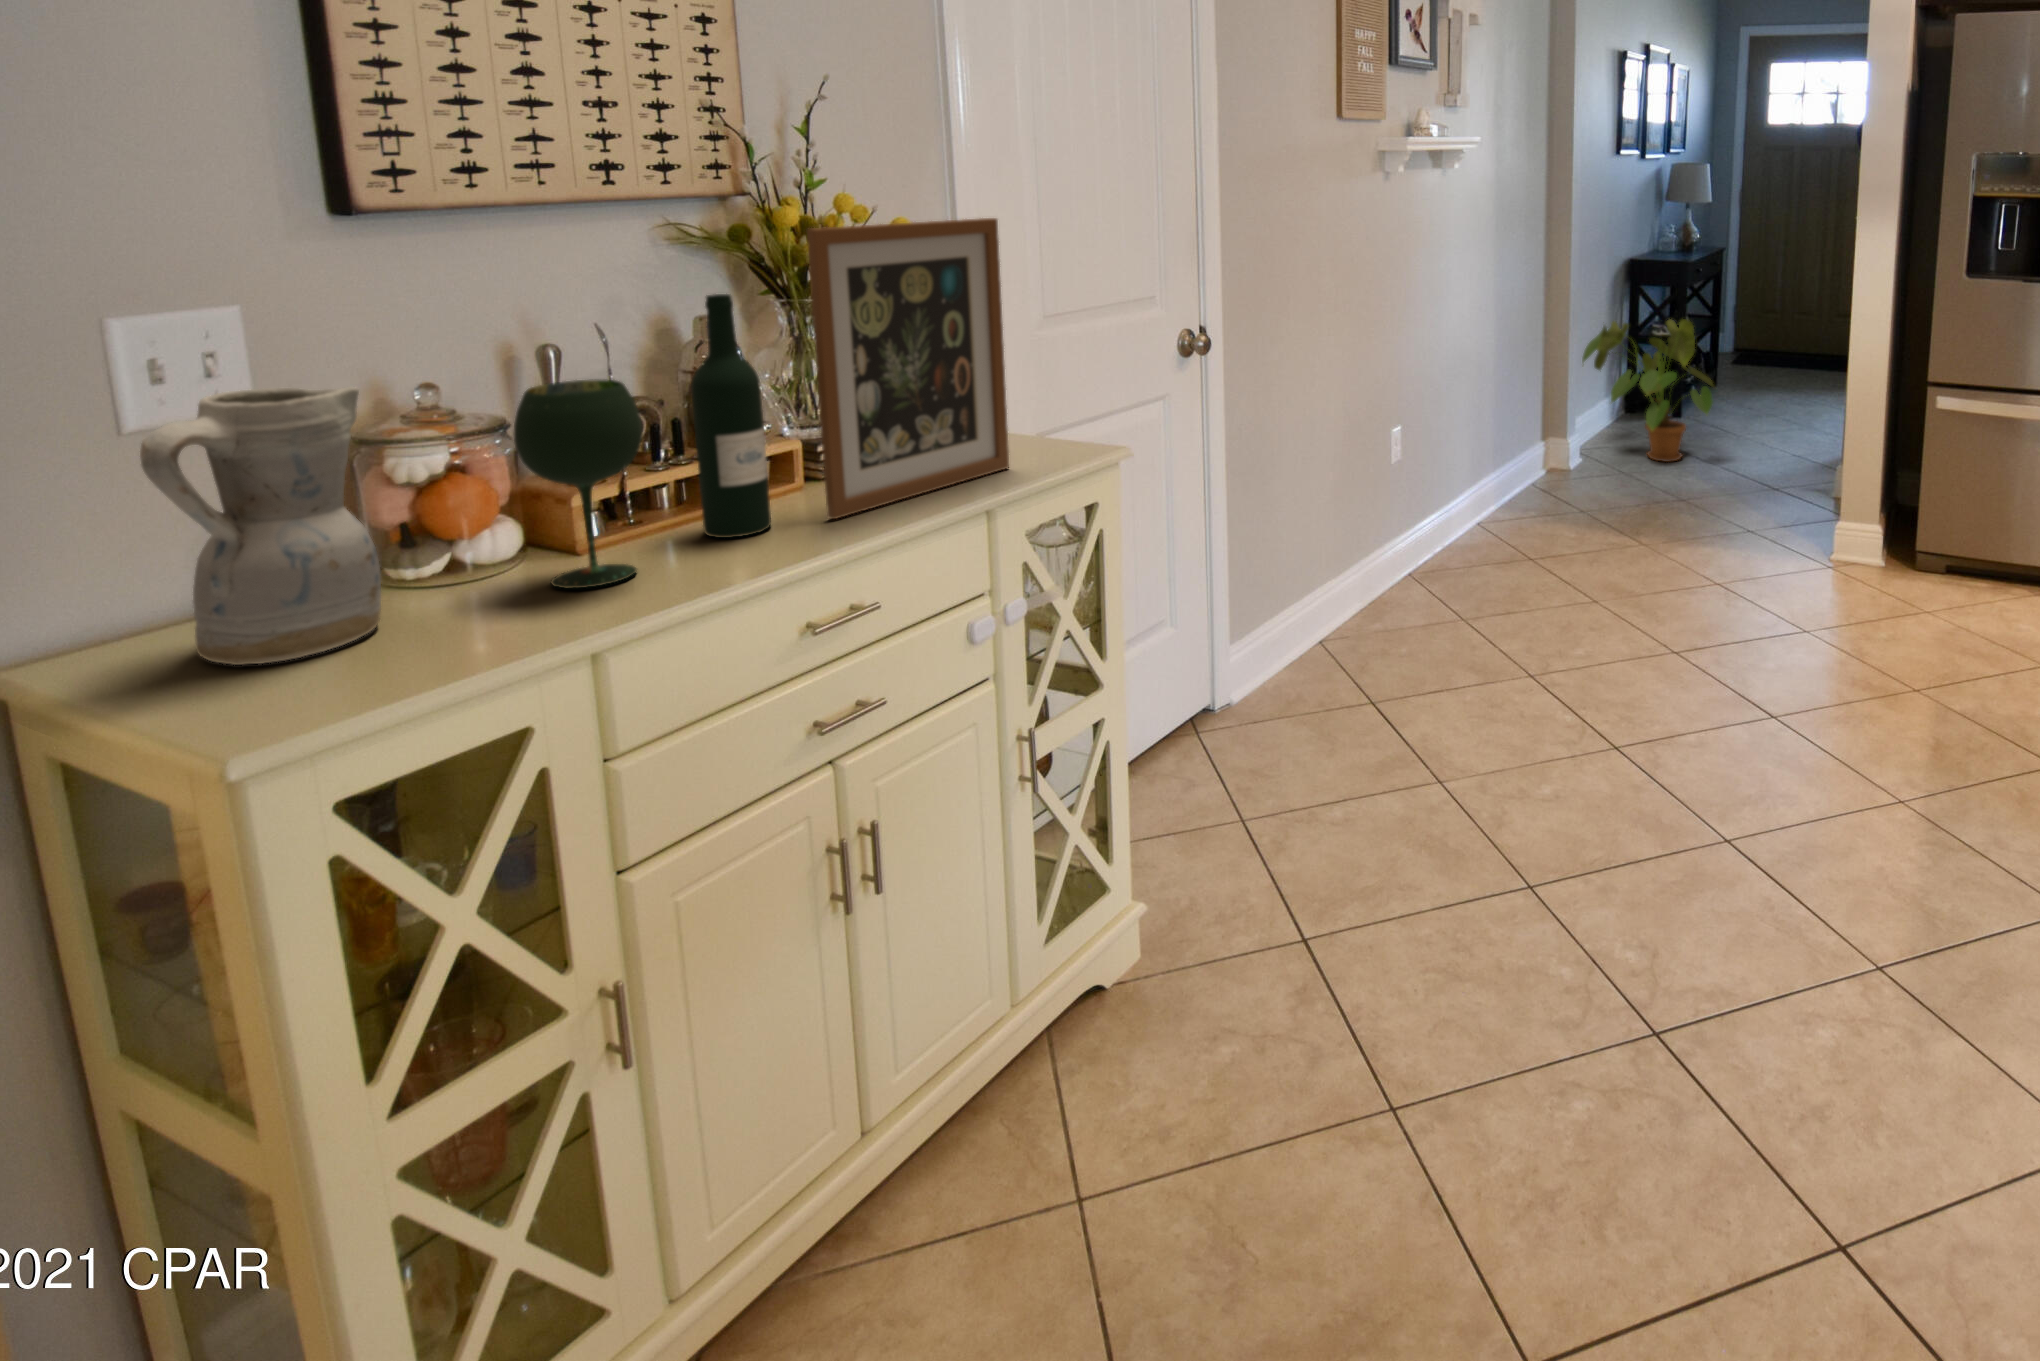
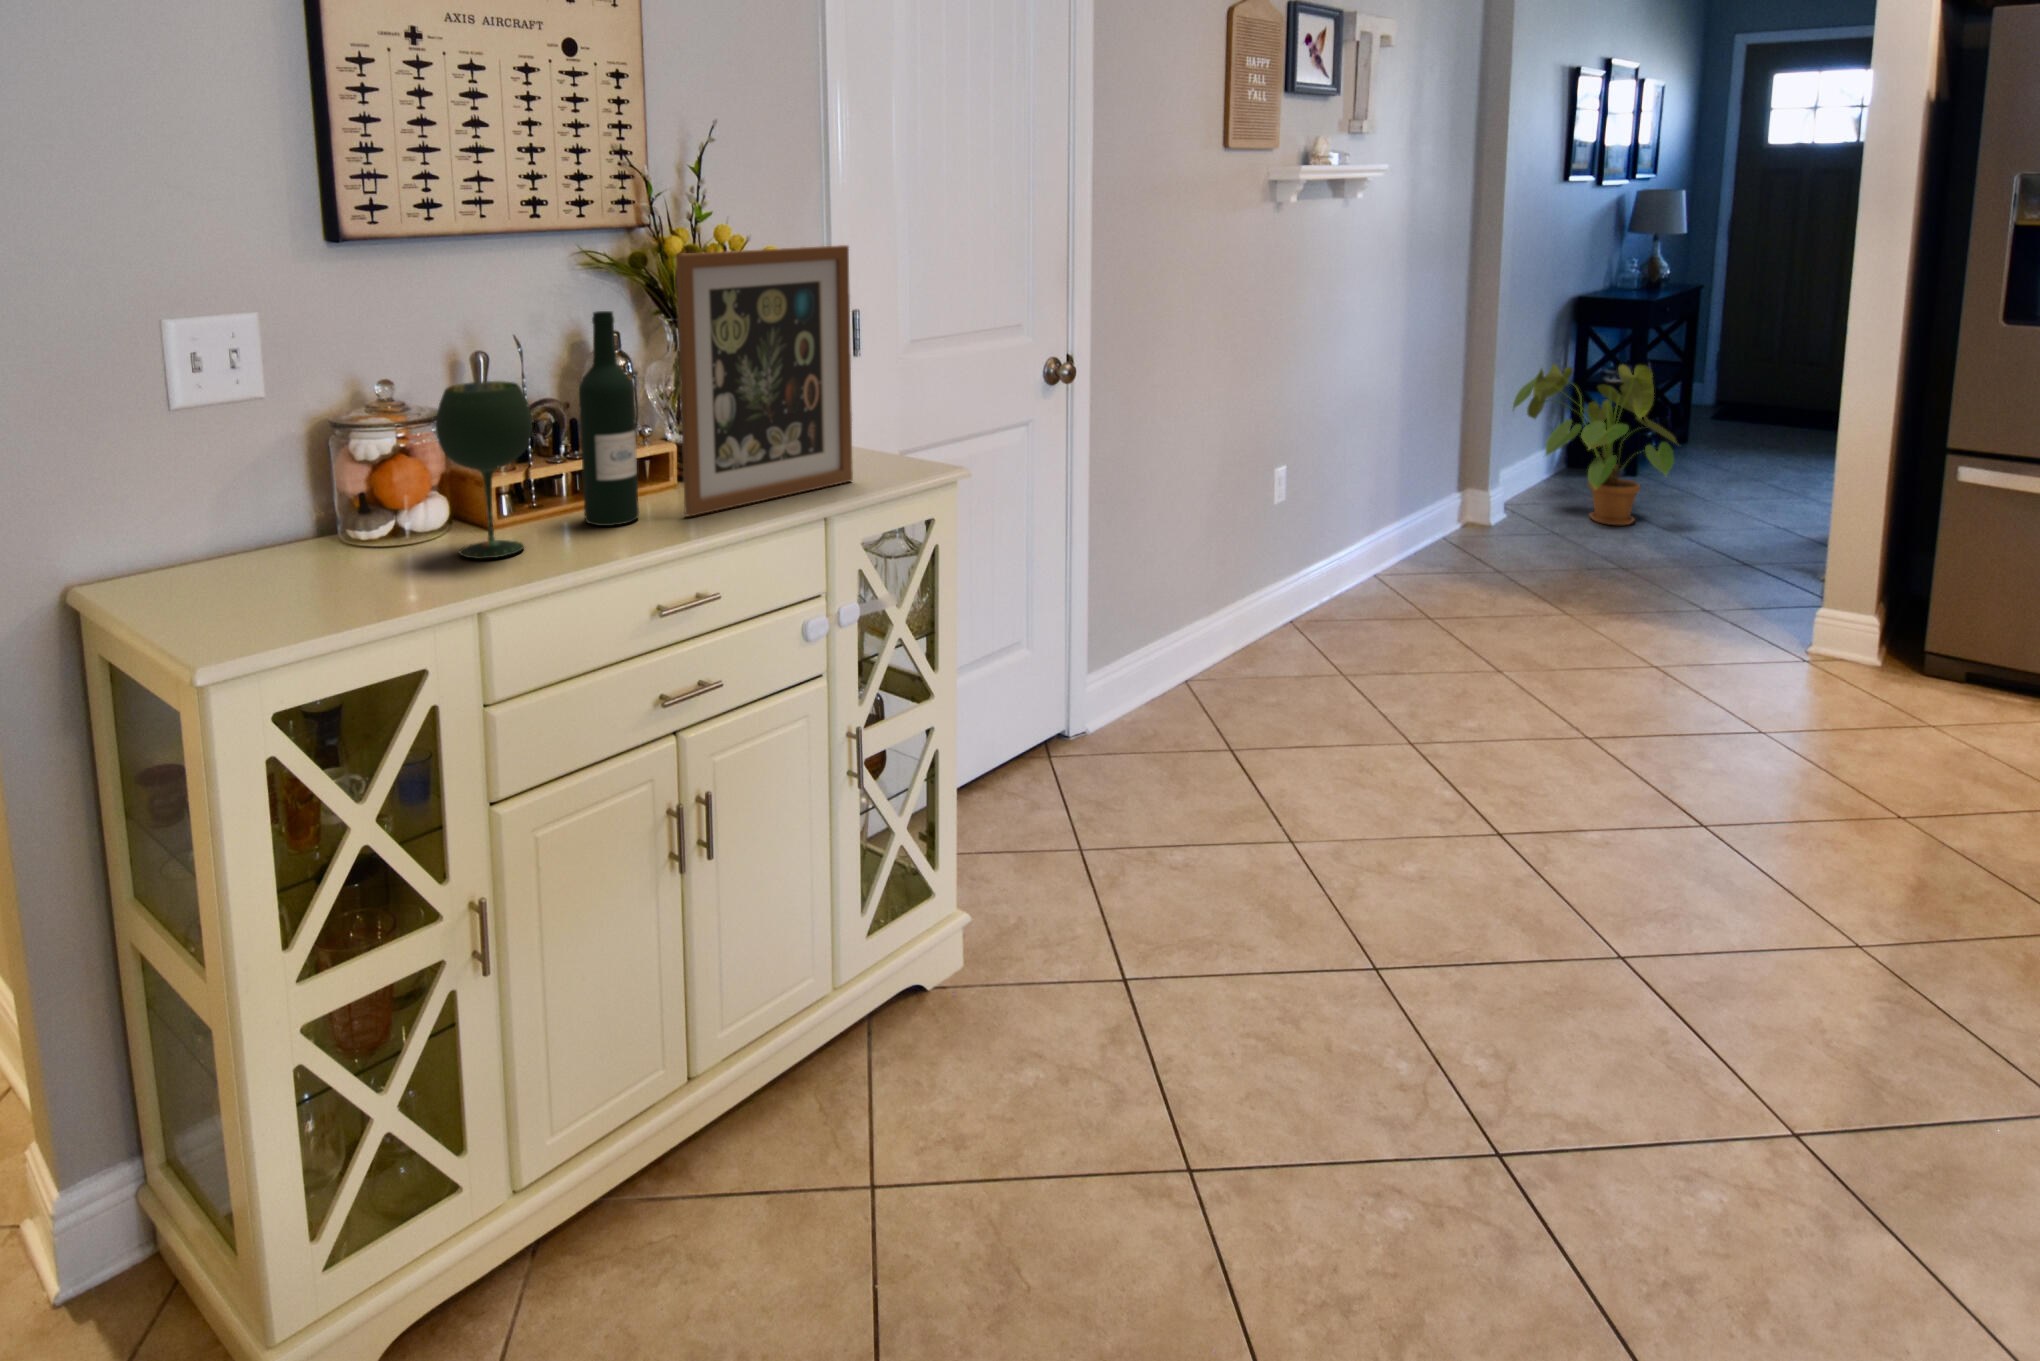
ceramic pitcher: present [140,387,381,665] -> none [176,378,335,596]

